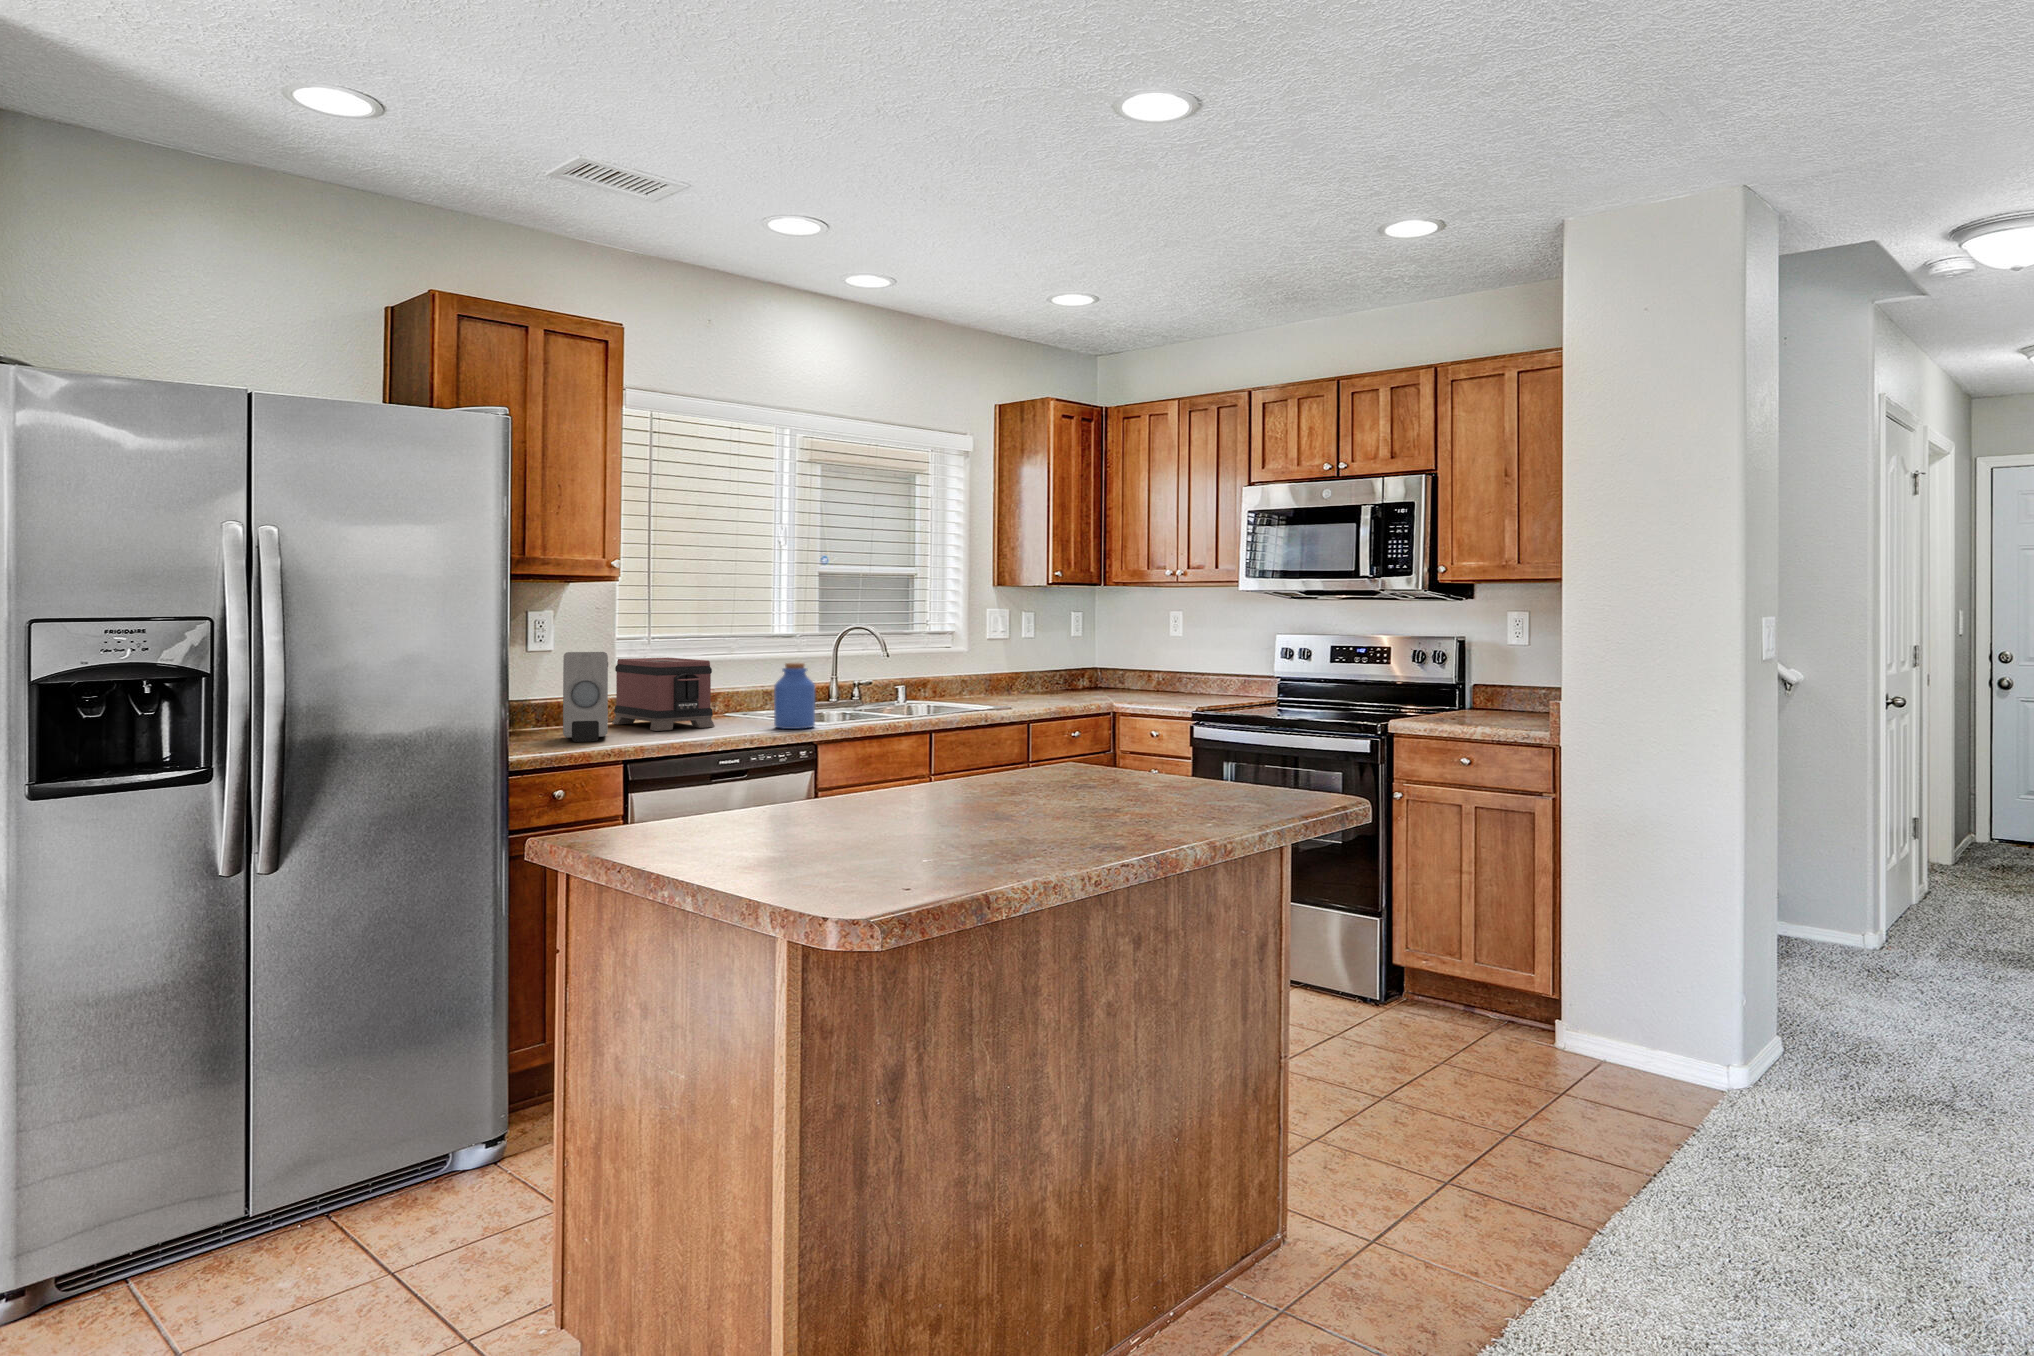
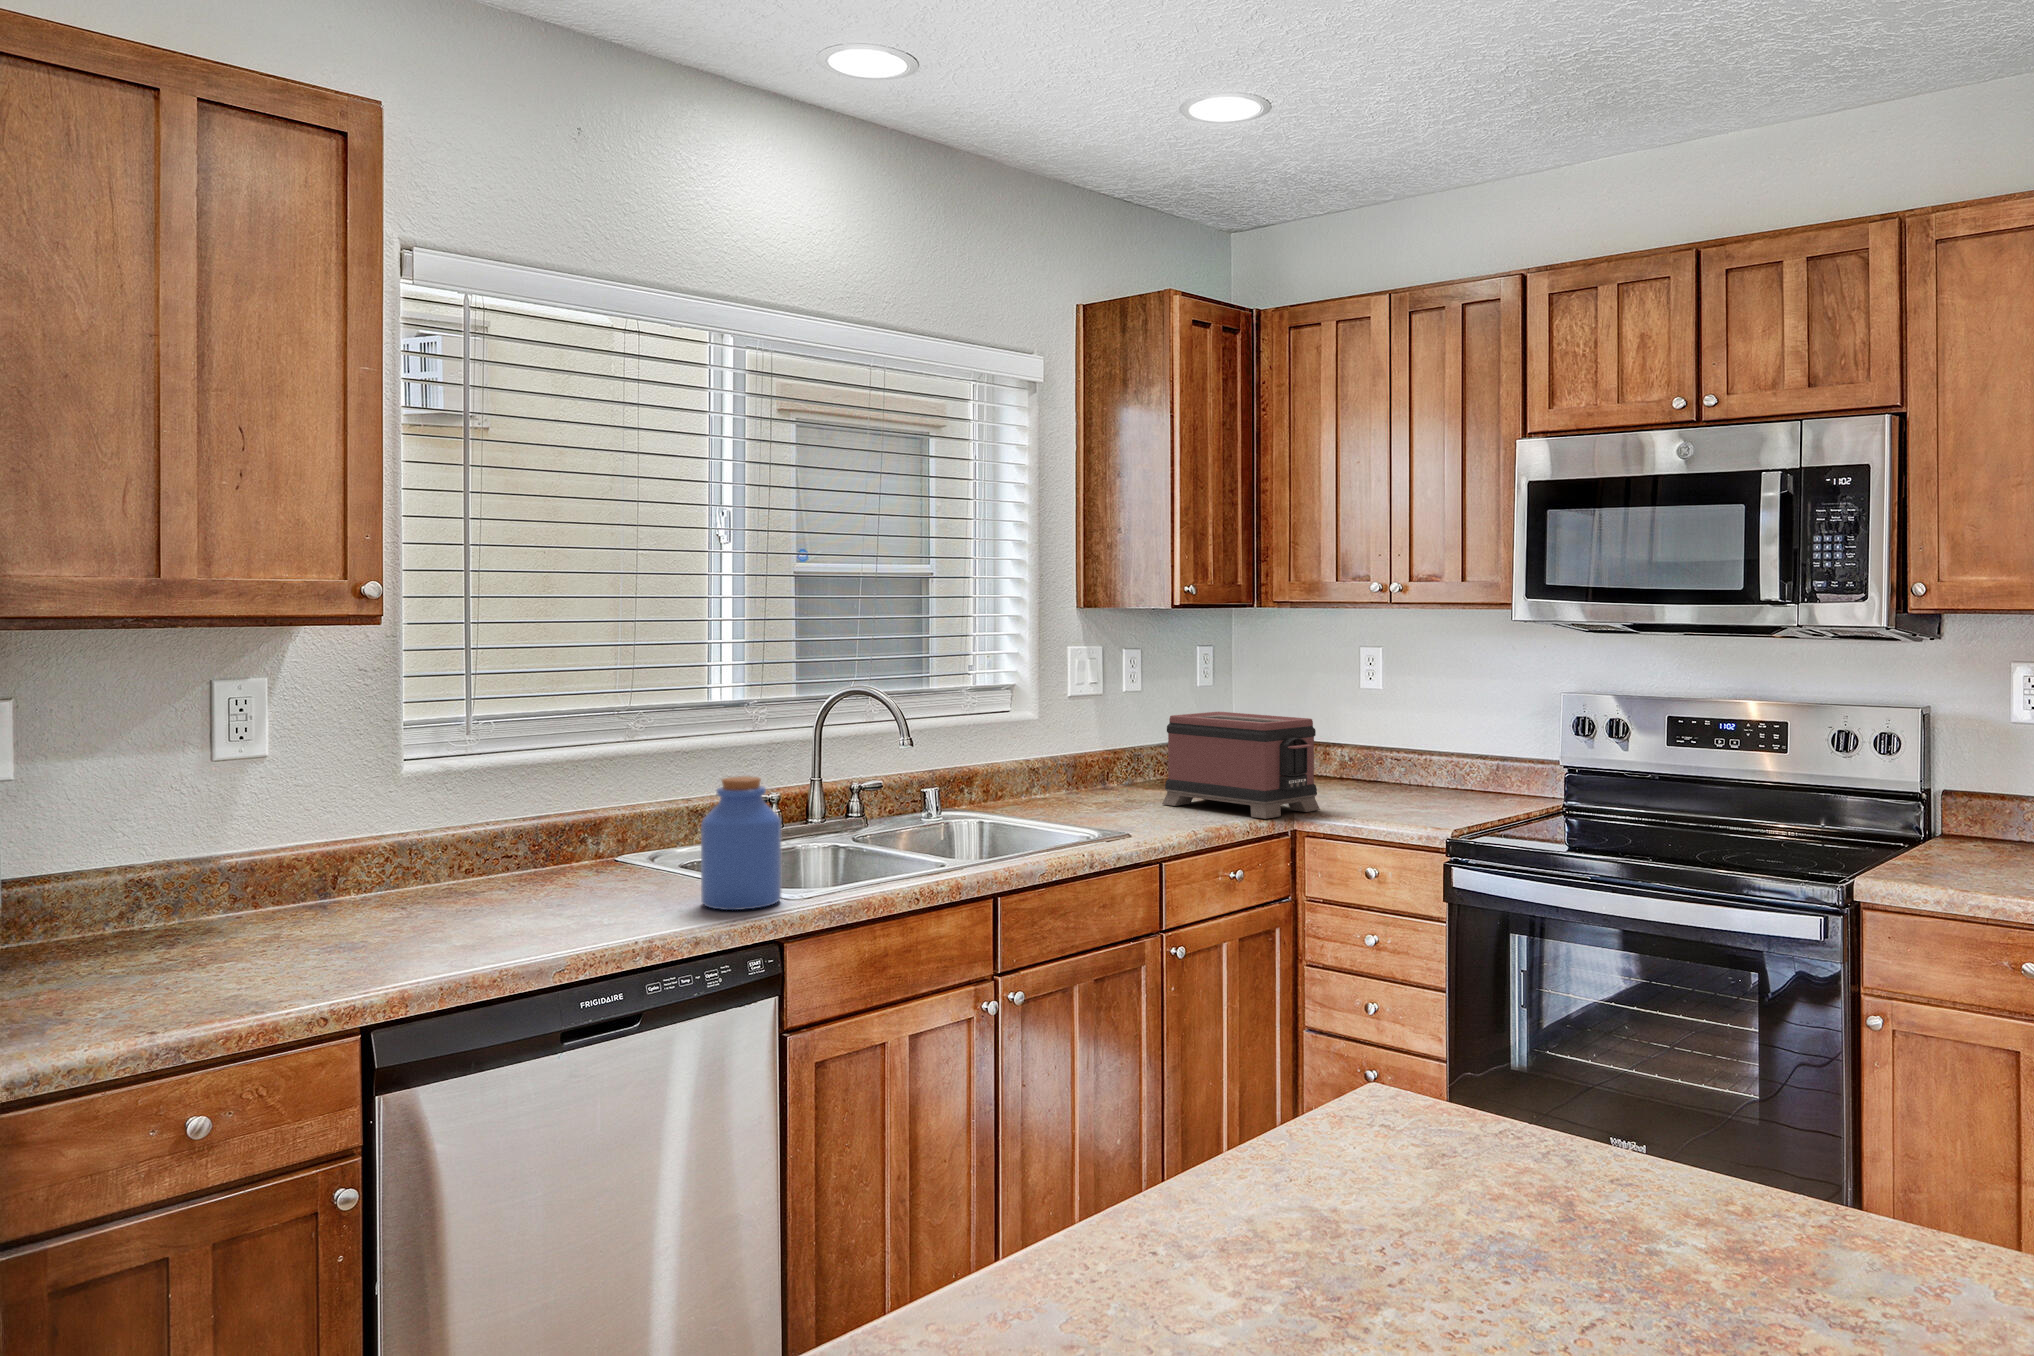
soap dispenser: present [563,652,608,742] -> none [243,775,356,970]
toaster: present [612,657,715,731] -> present [1162,712,1320,819]

